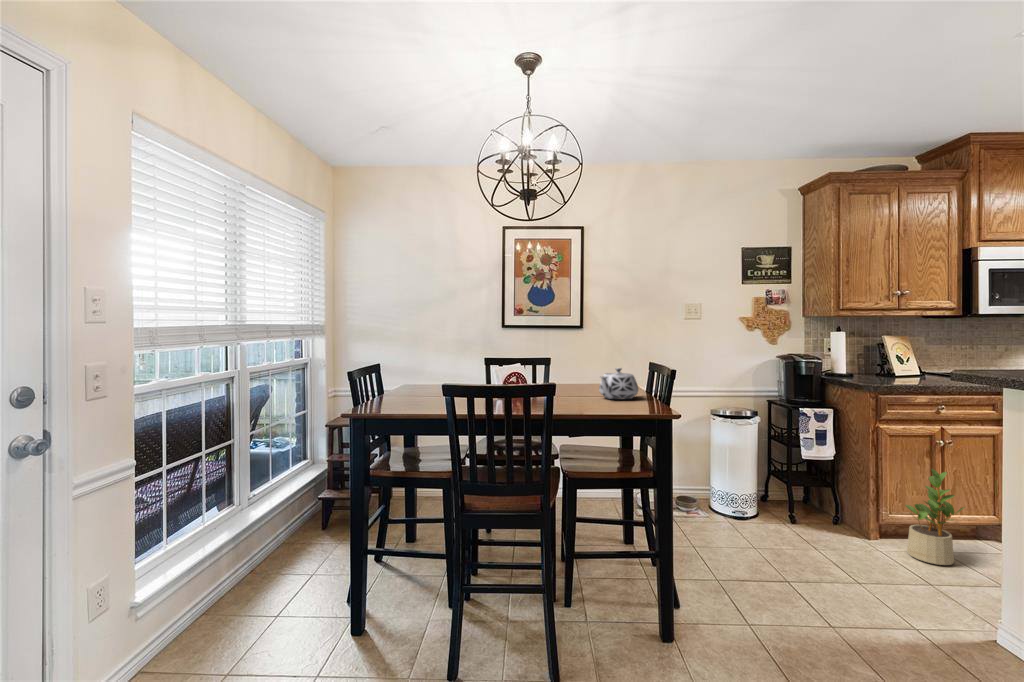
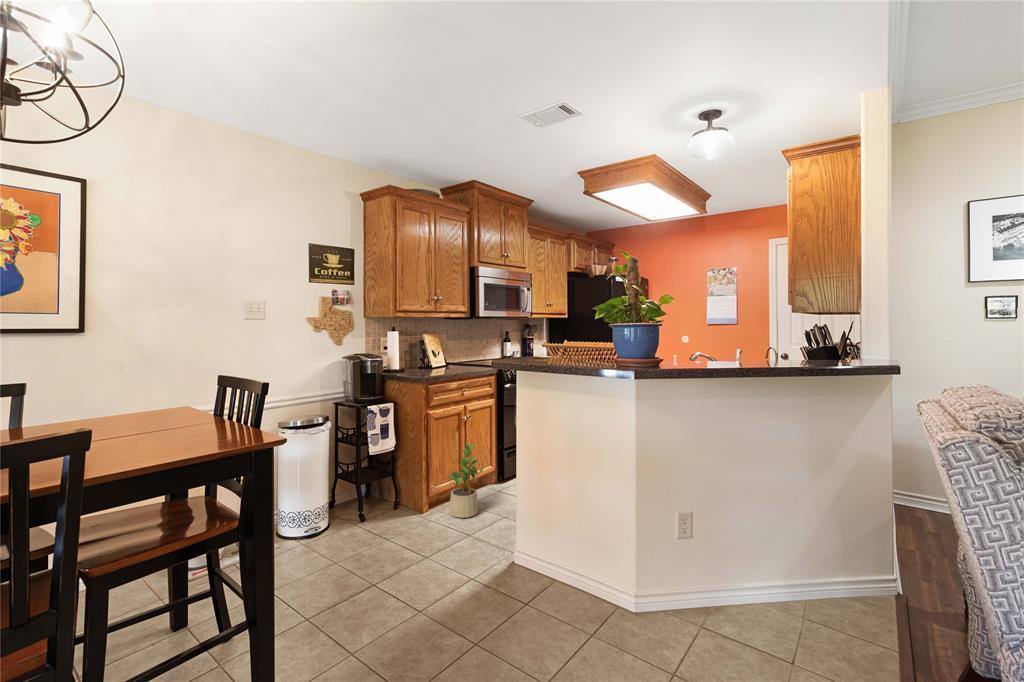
teapot: present [599,368,638,399] -> none [150,393,213,437]

